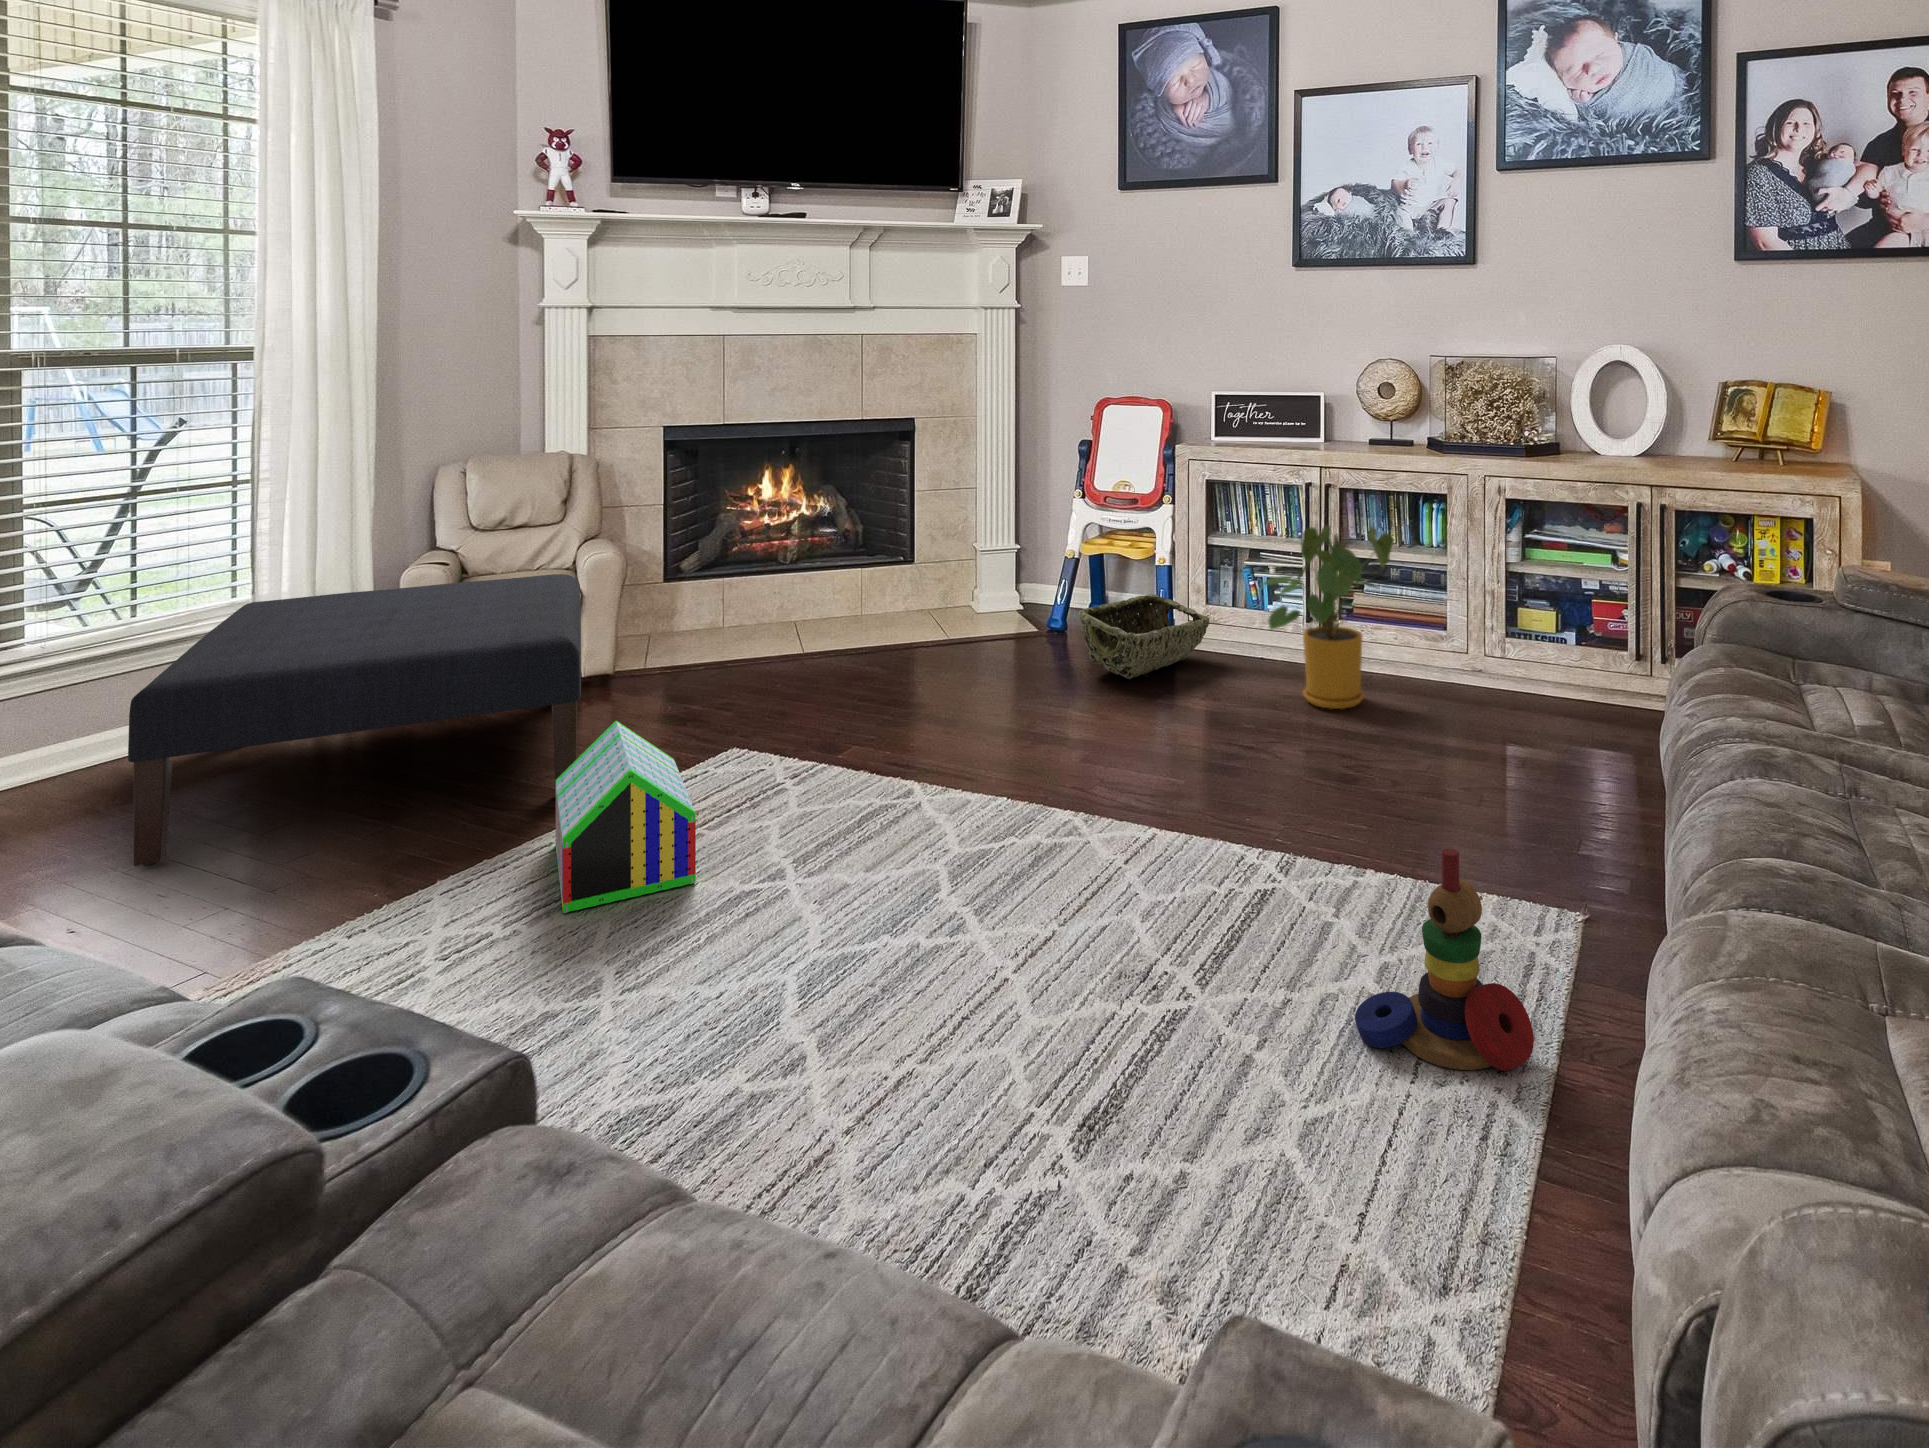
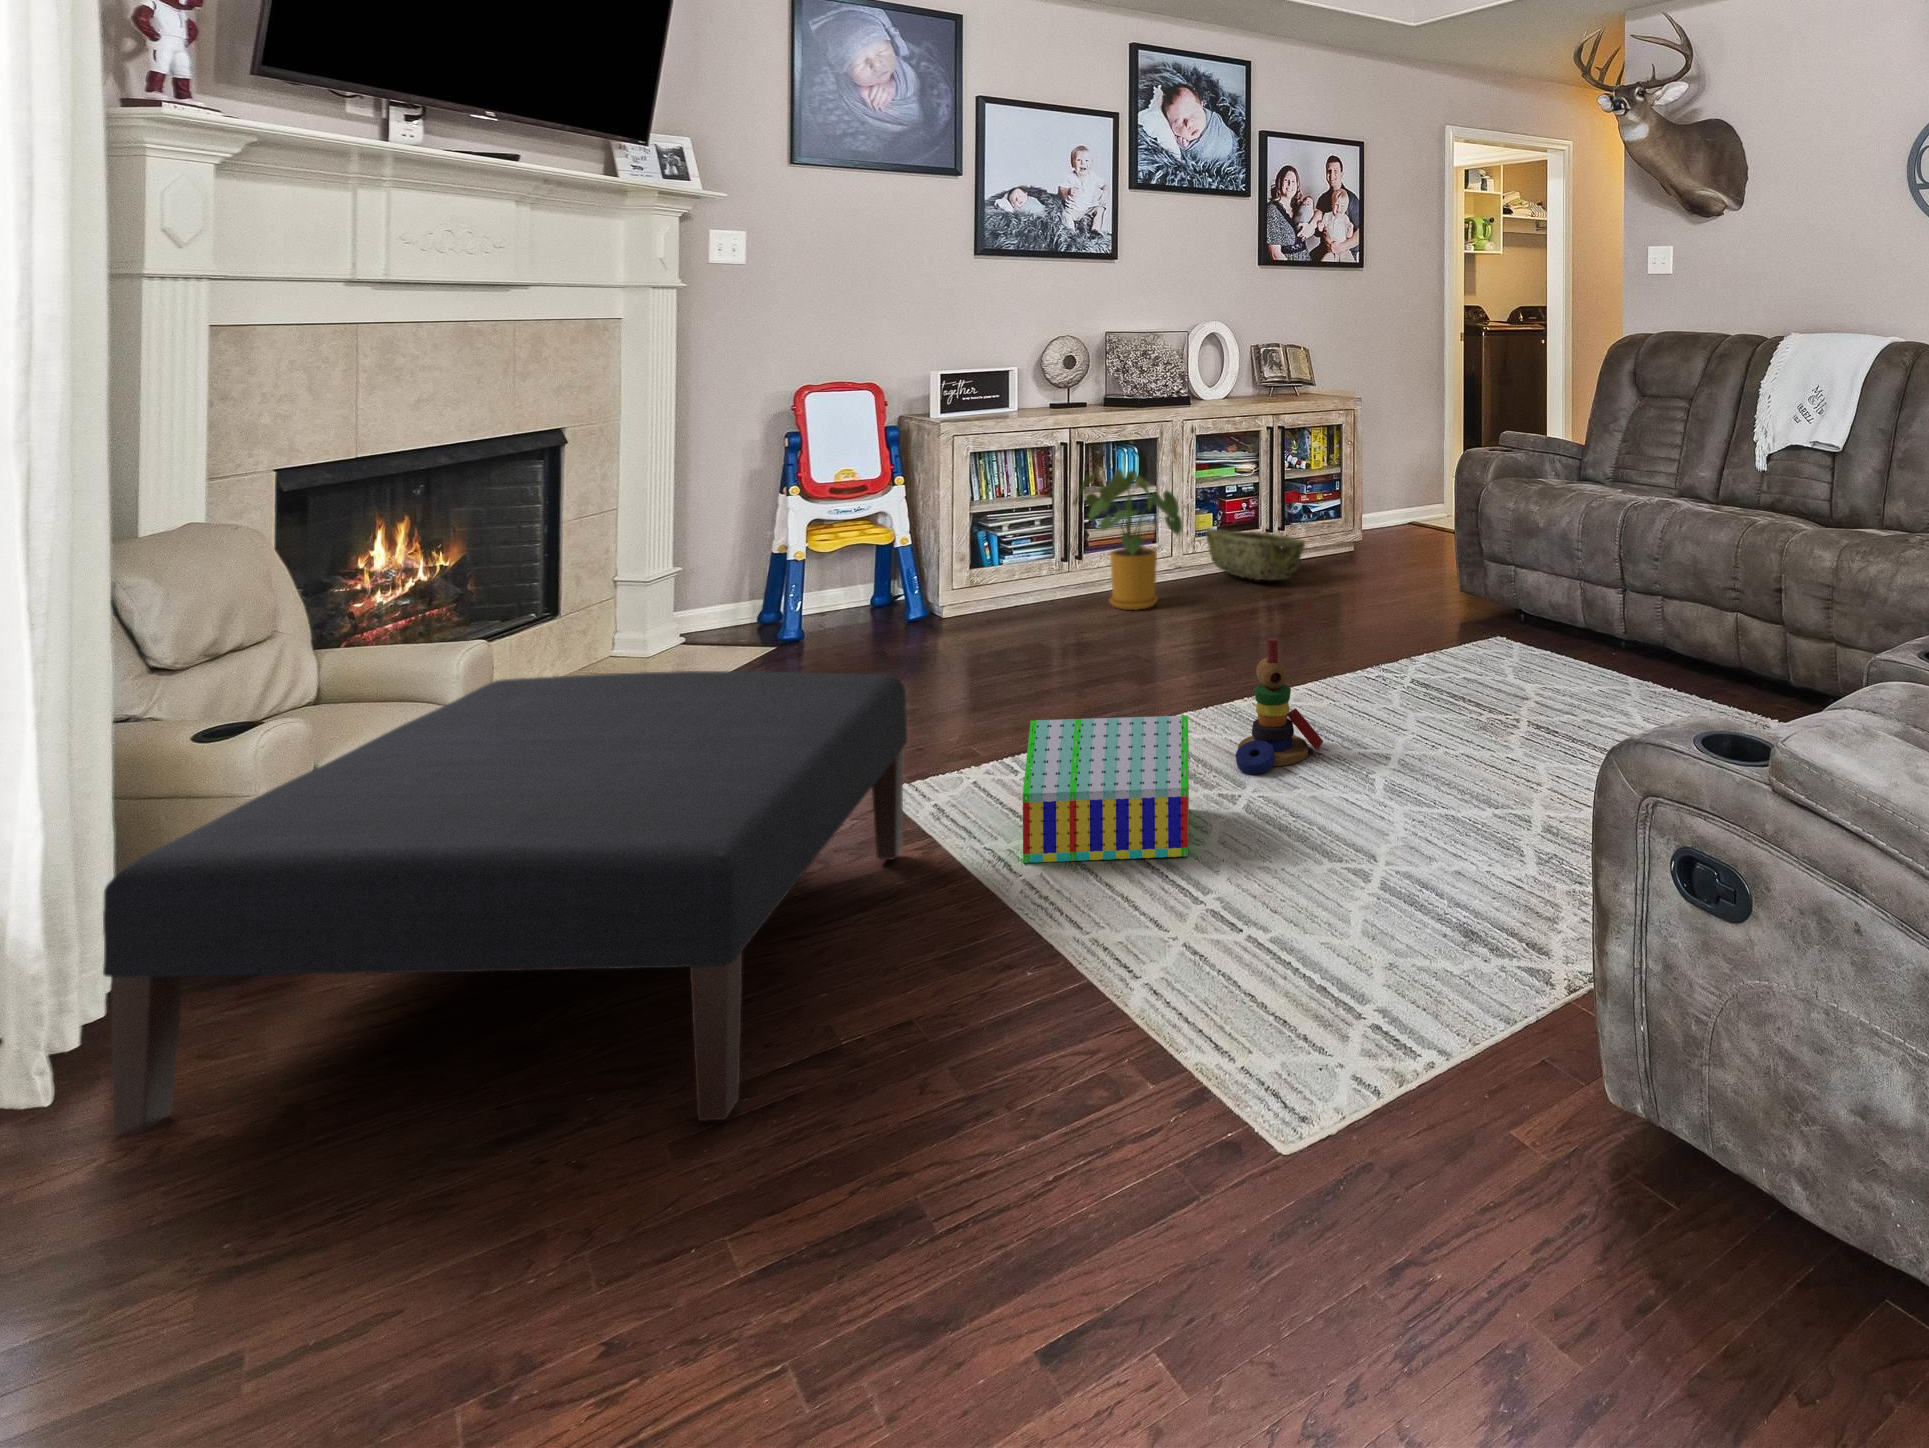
woven basket: present [1079,595,1209,679] -> present [1206,529,1305,581]
stacking toy: present [1355,849,1534,1071] -> present [1236,638,1323,774]

